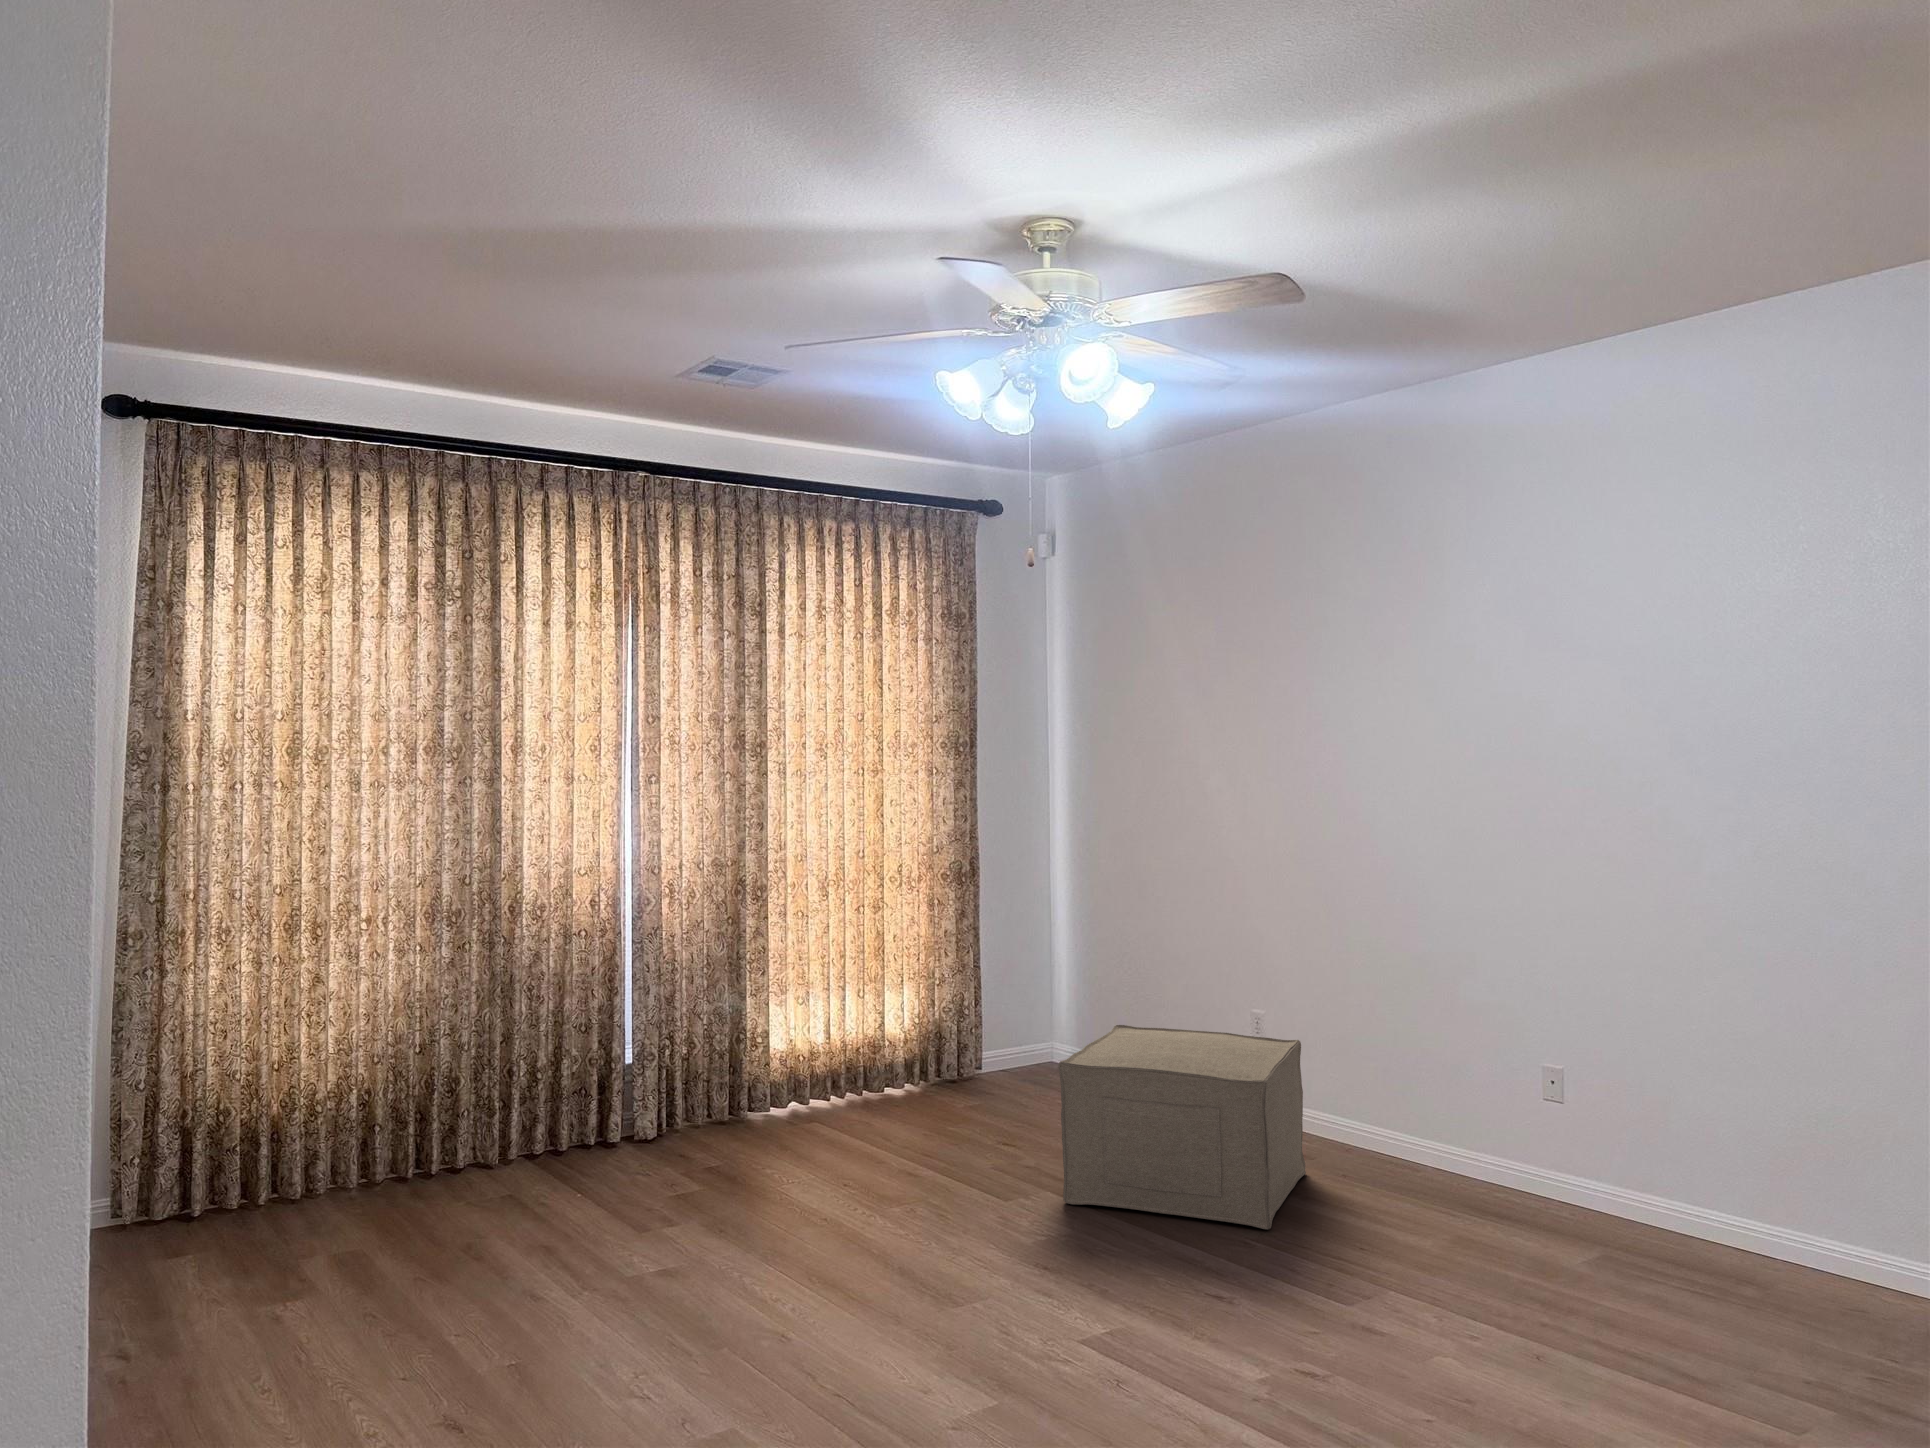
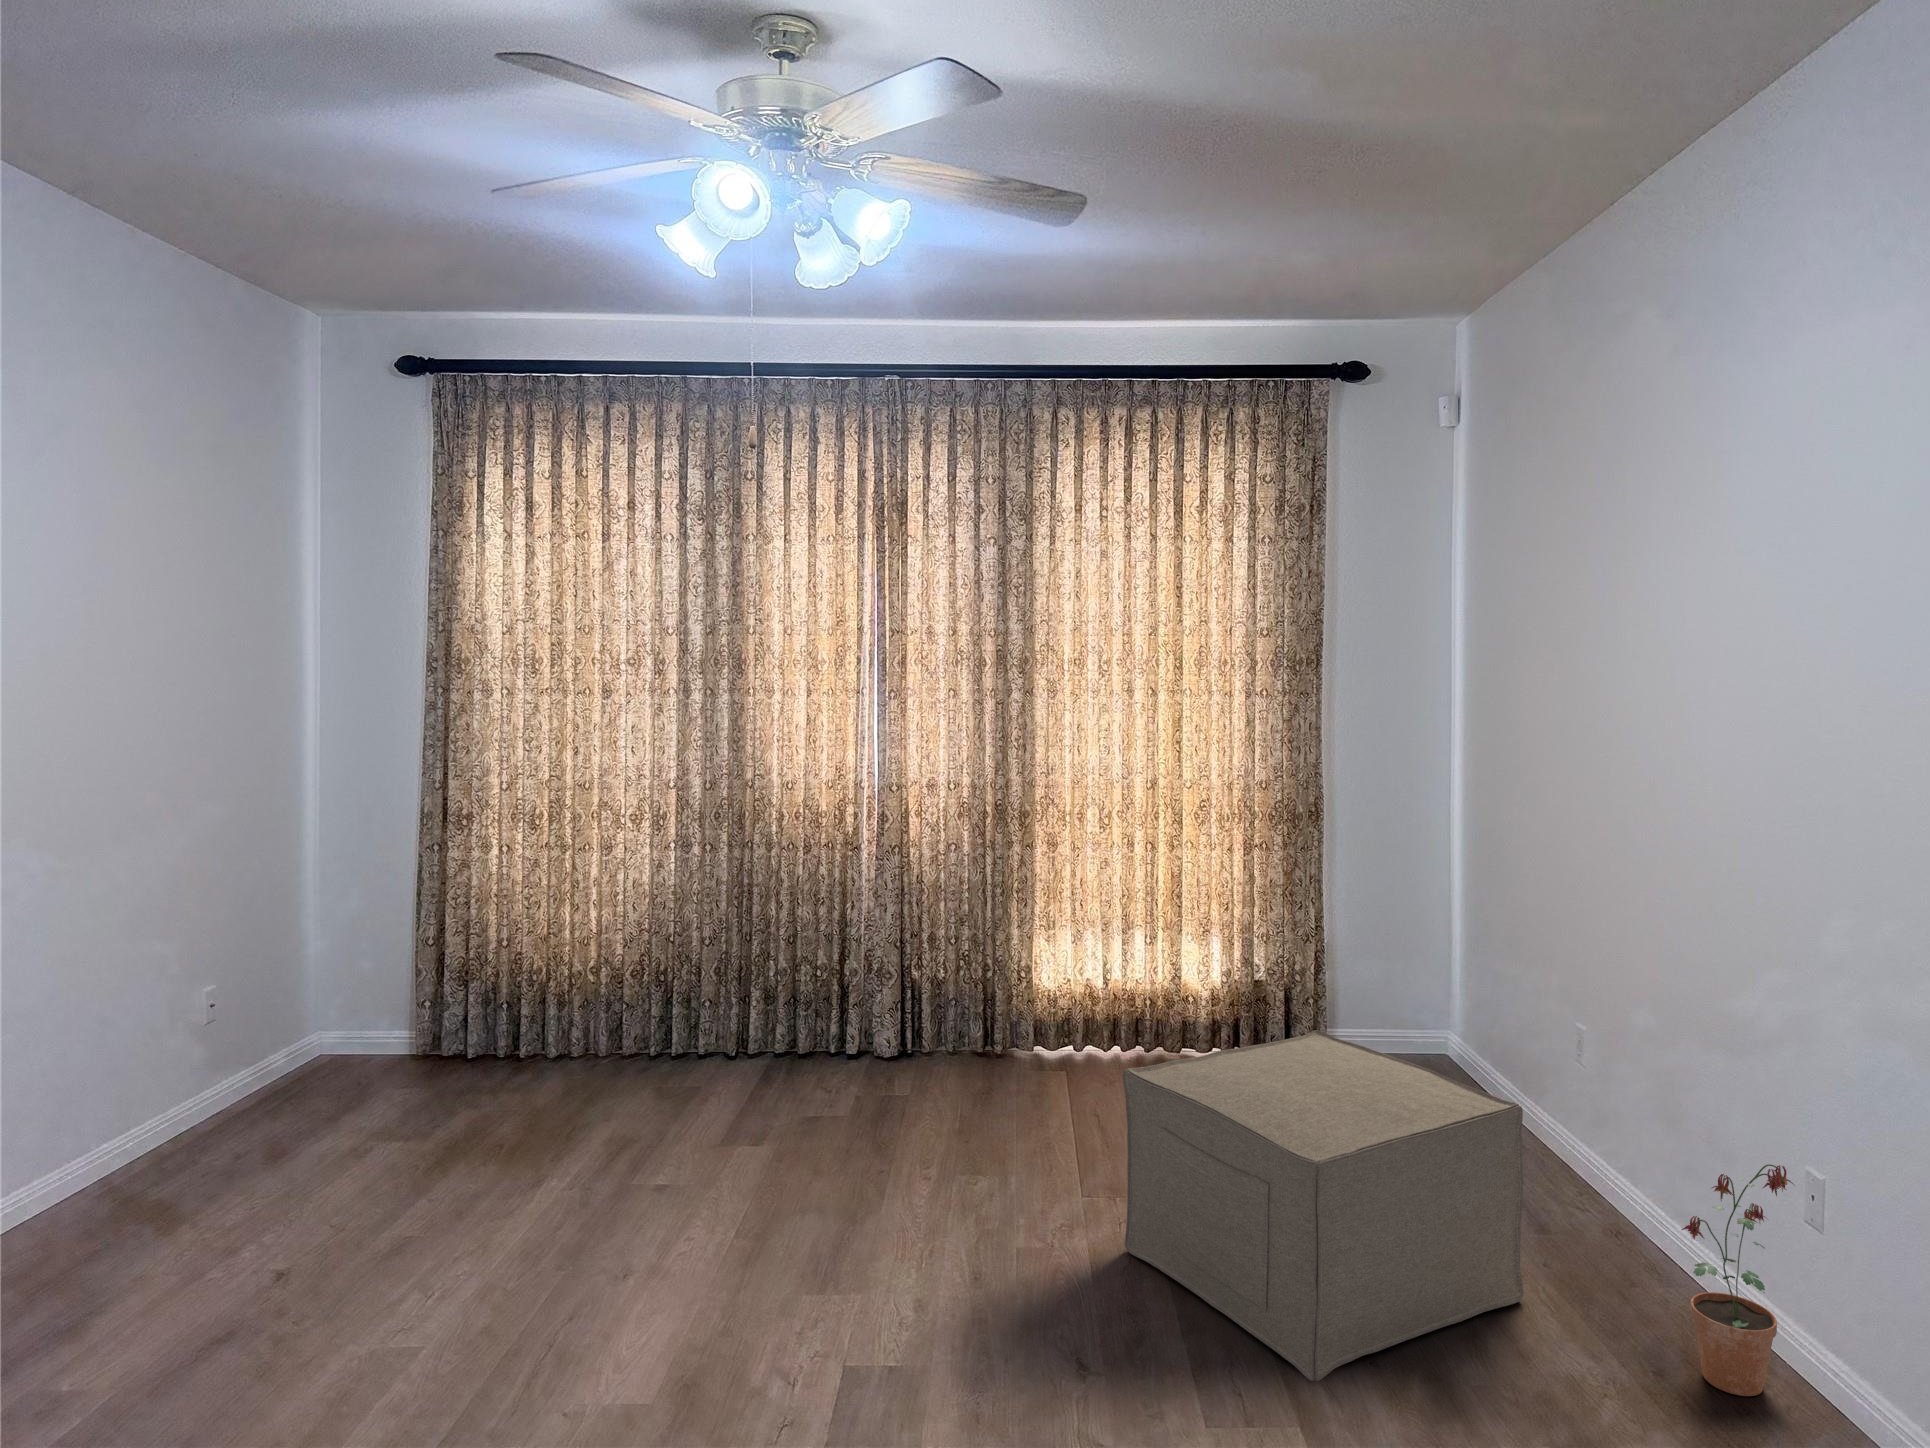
potted plant: none [1405,1043,1460,1184] -> present [1682,1164,1795,1396]

